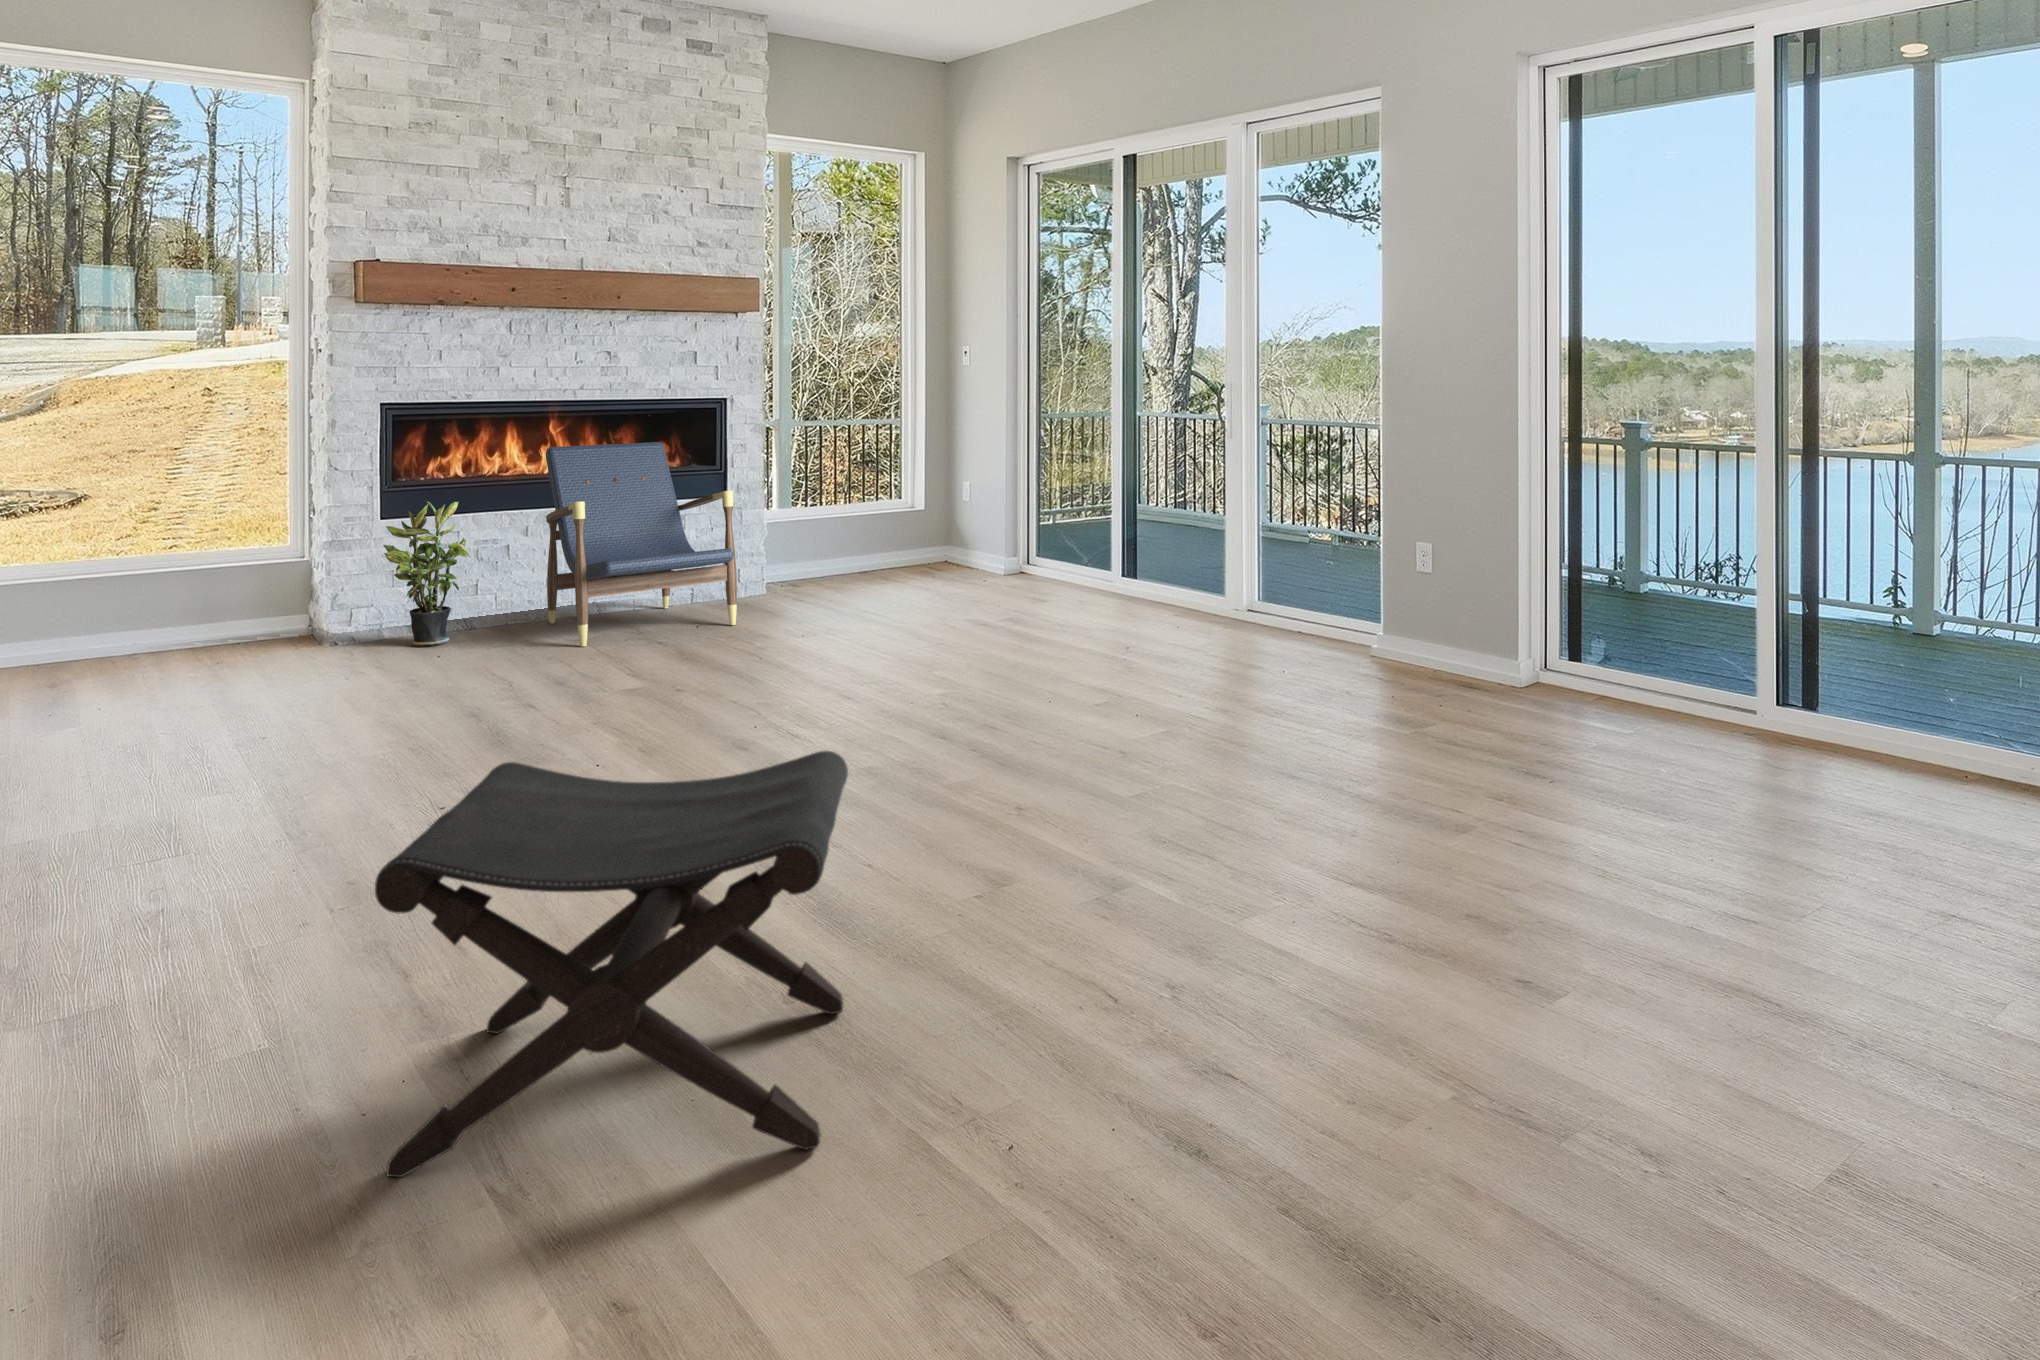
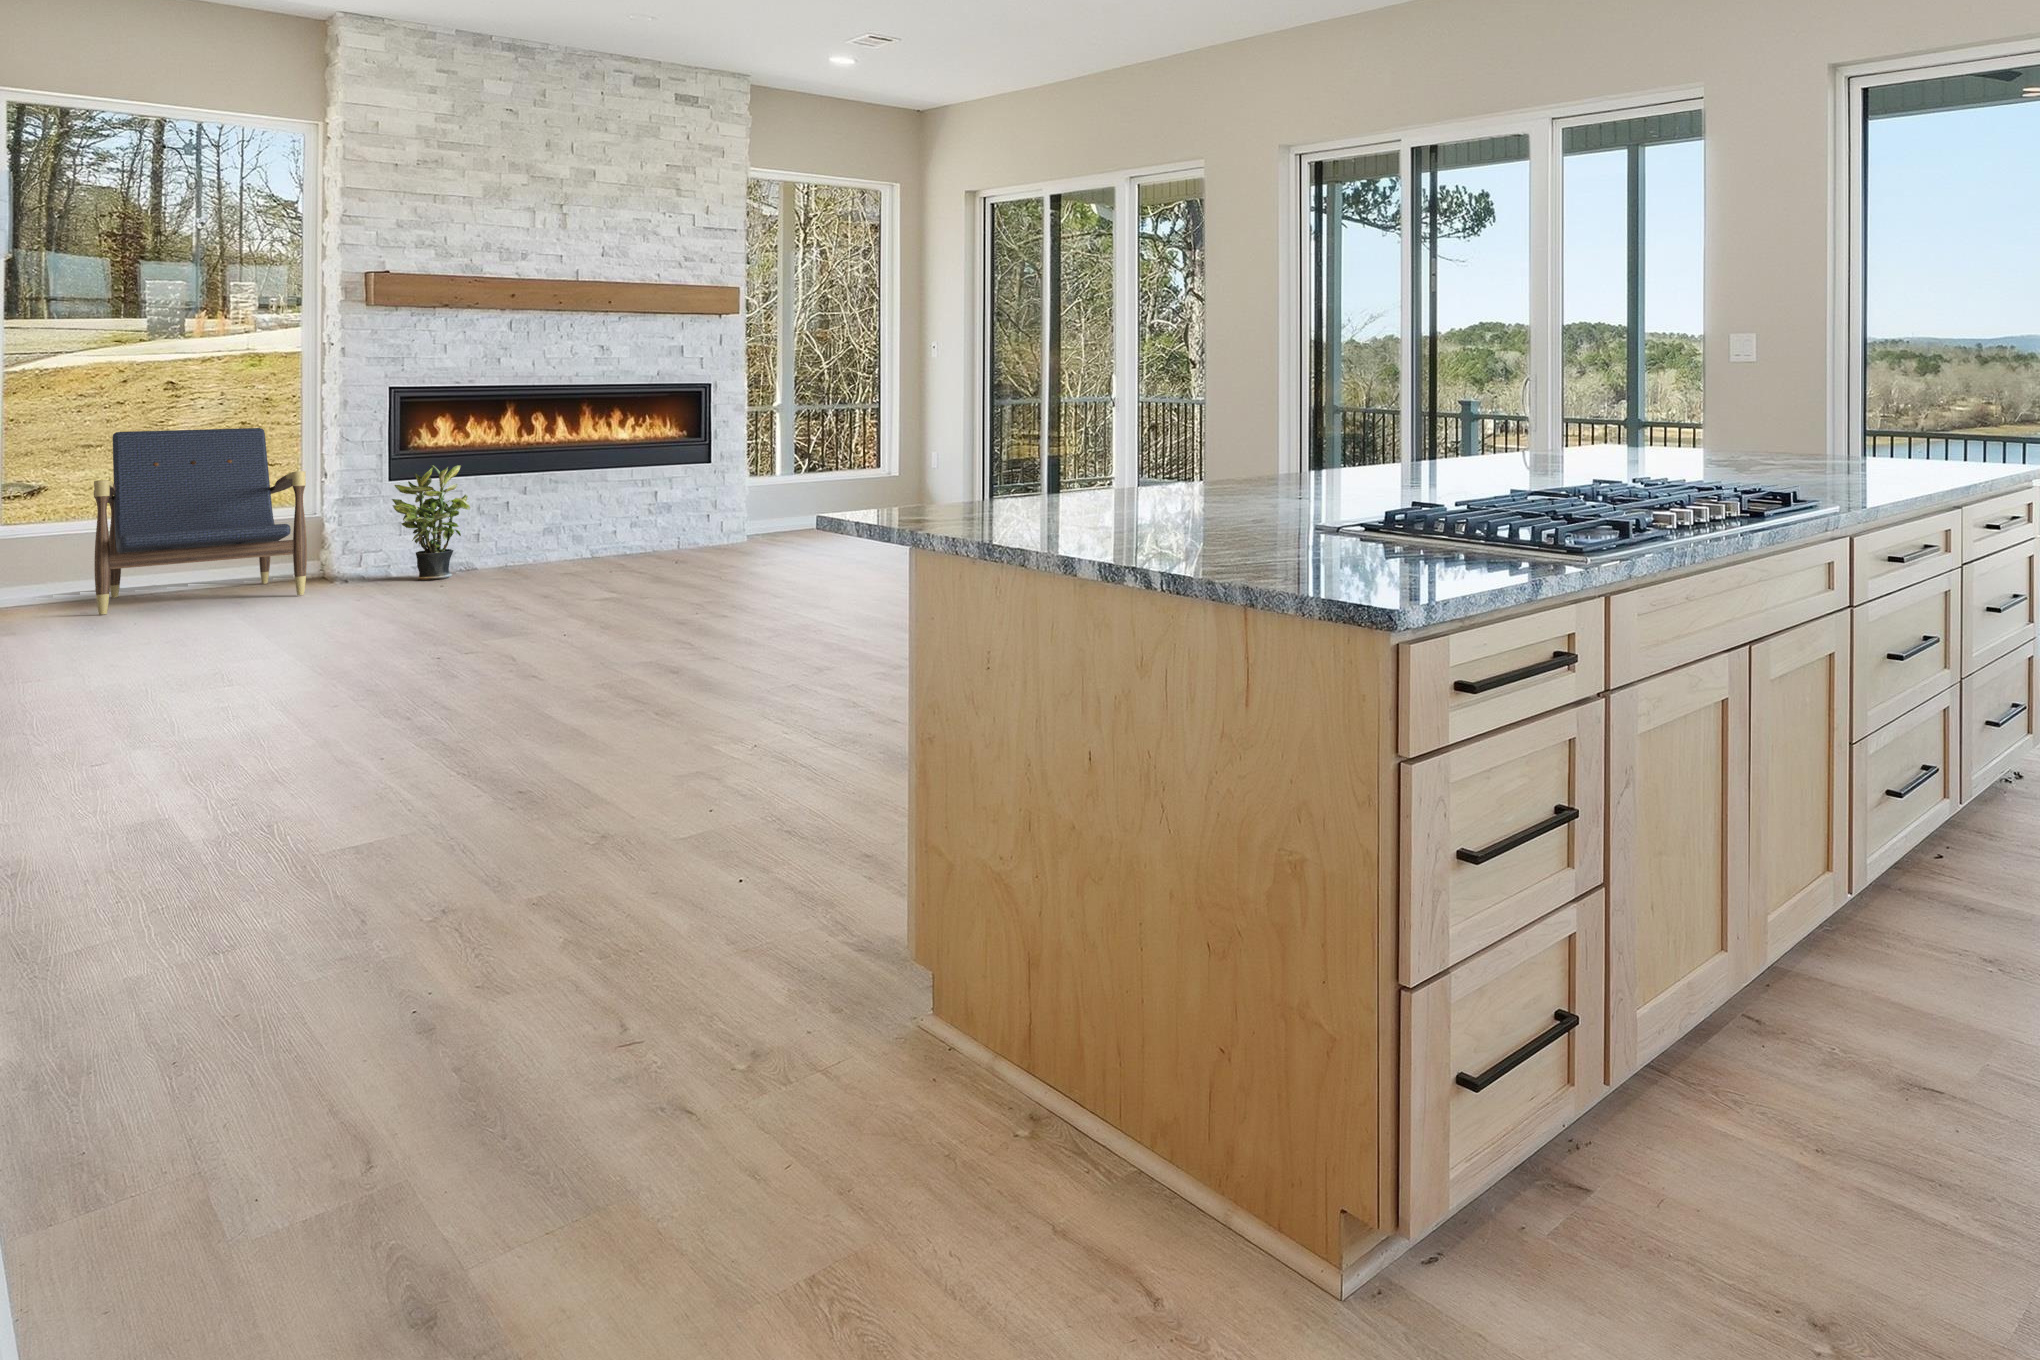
lounge chair: present [546,442,737,647] -> present [94,428,307,615]
footstool: present [375,751,848,1177] -> none [397,564,700,764]

